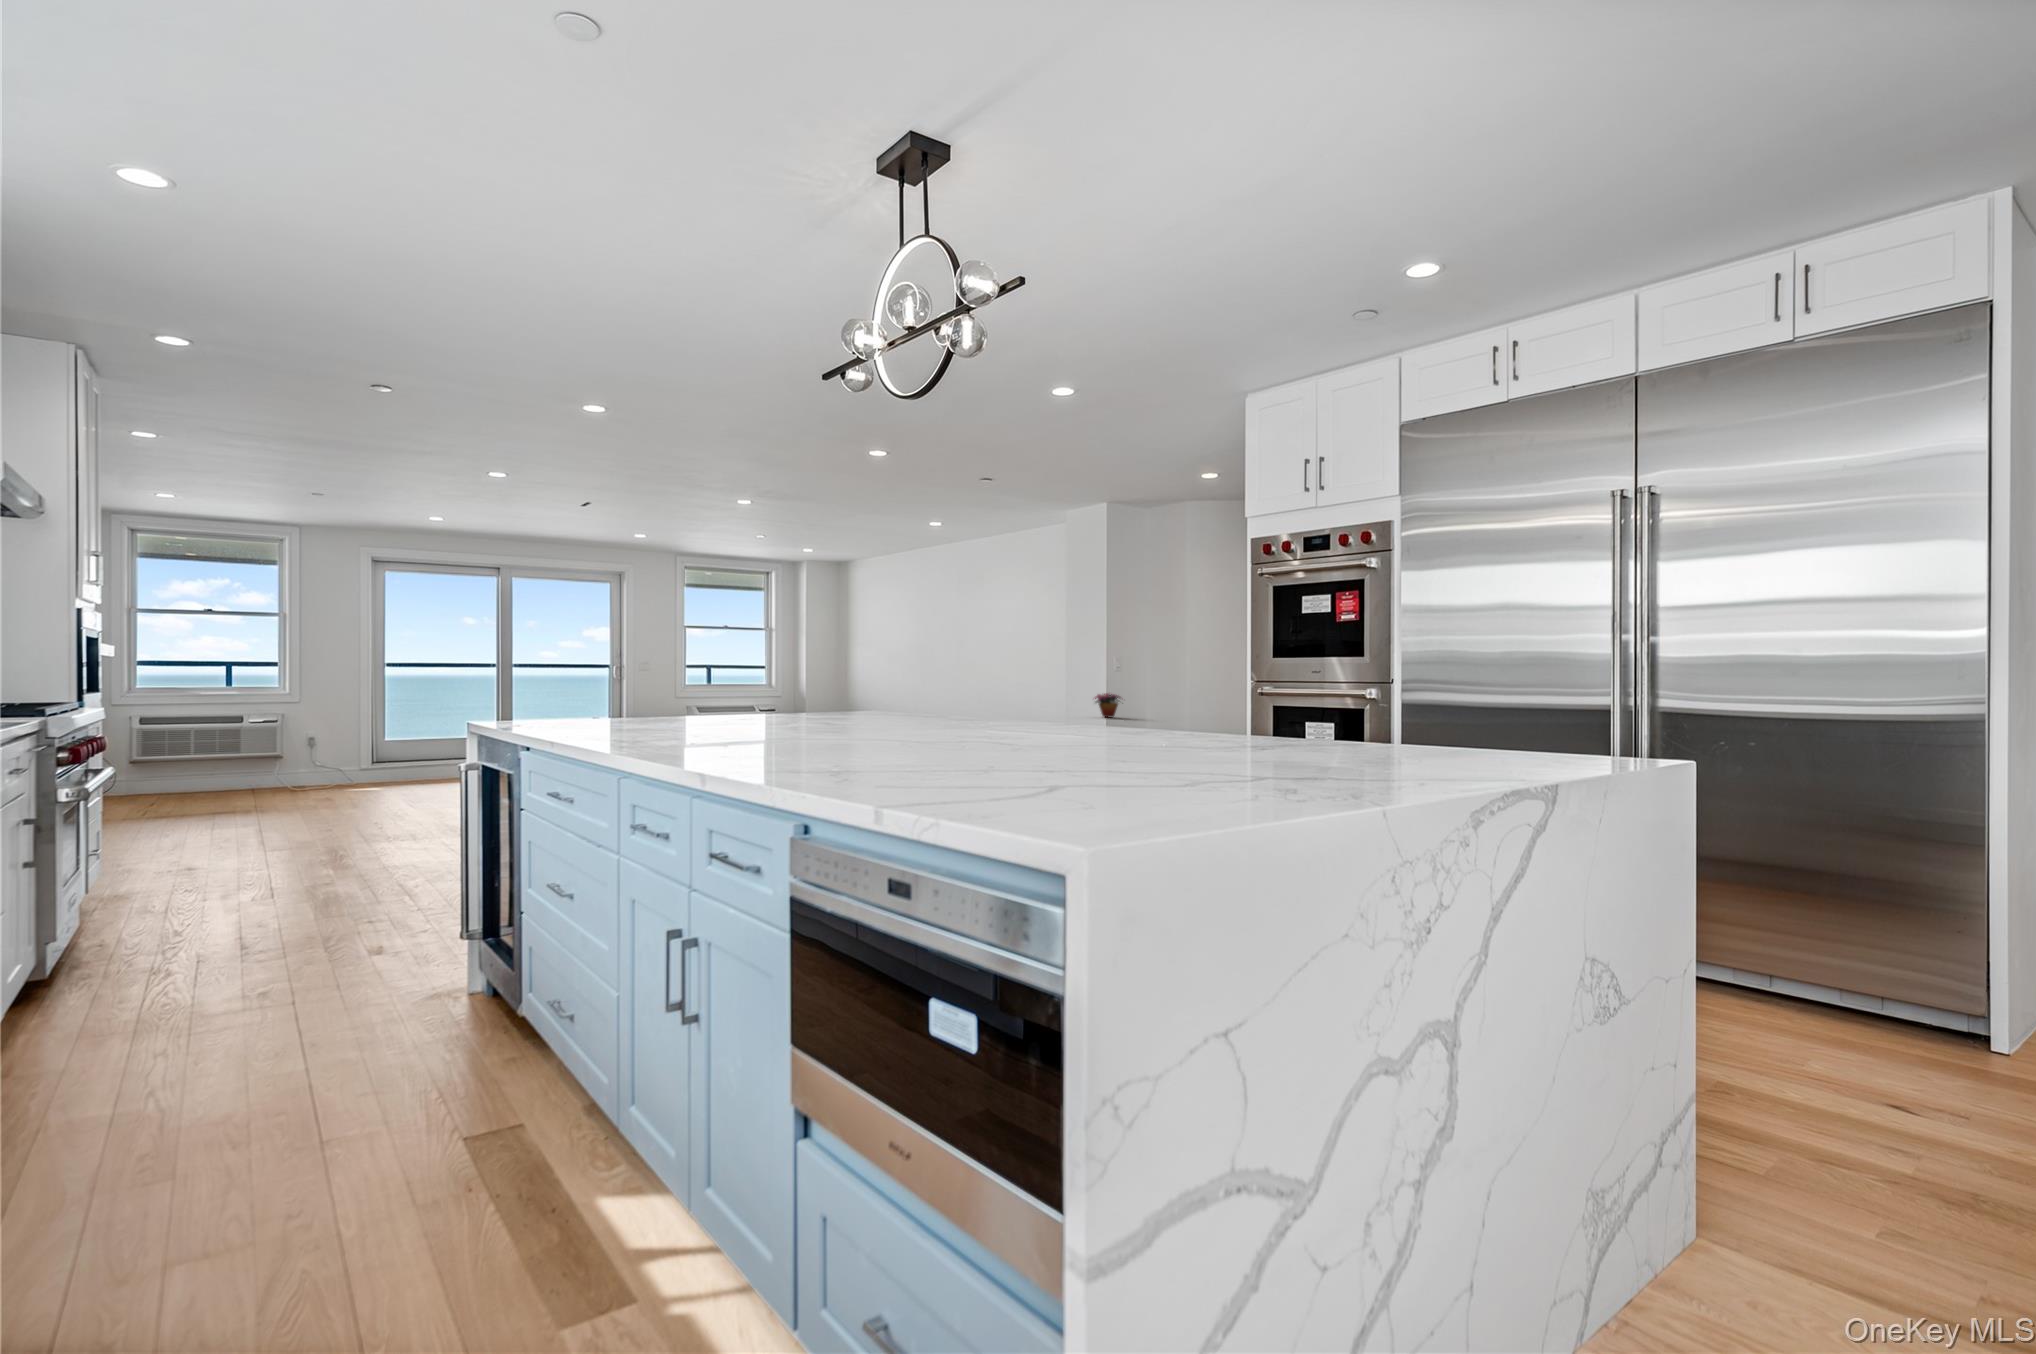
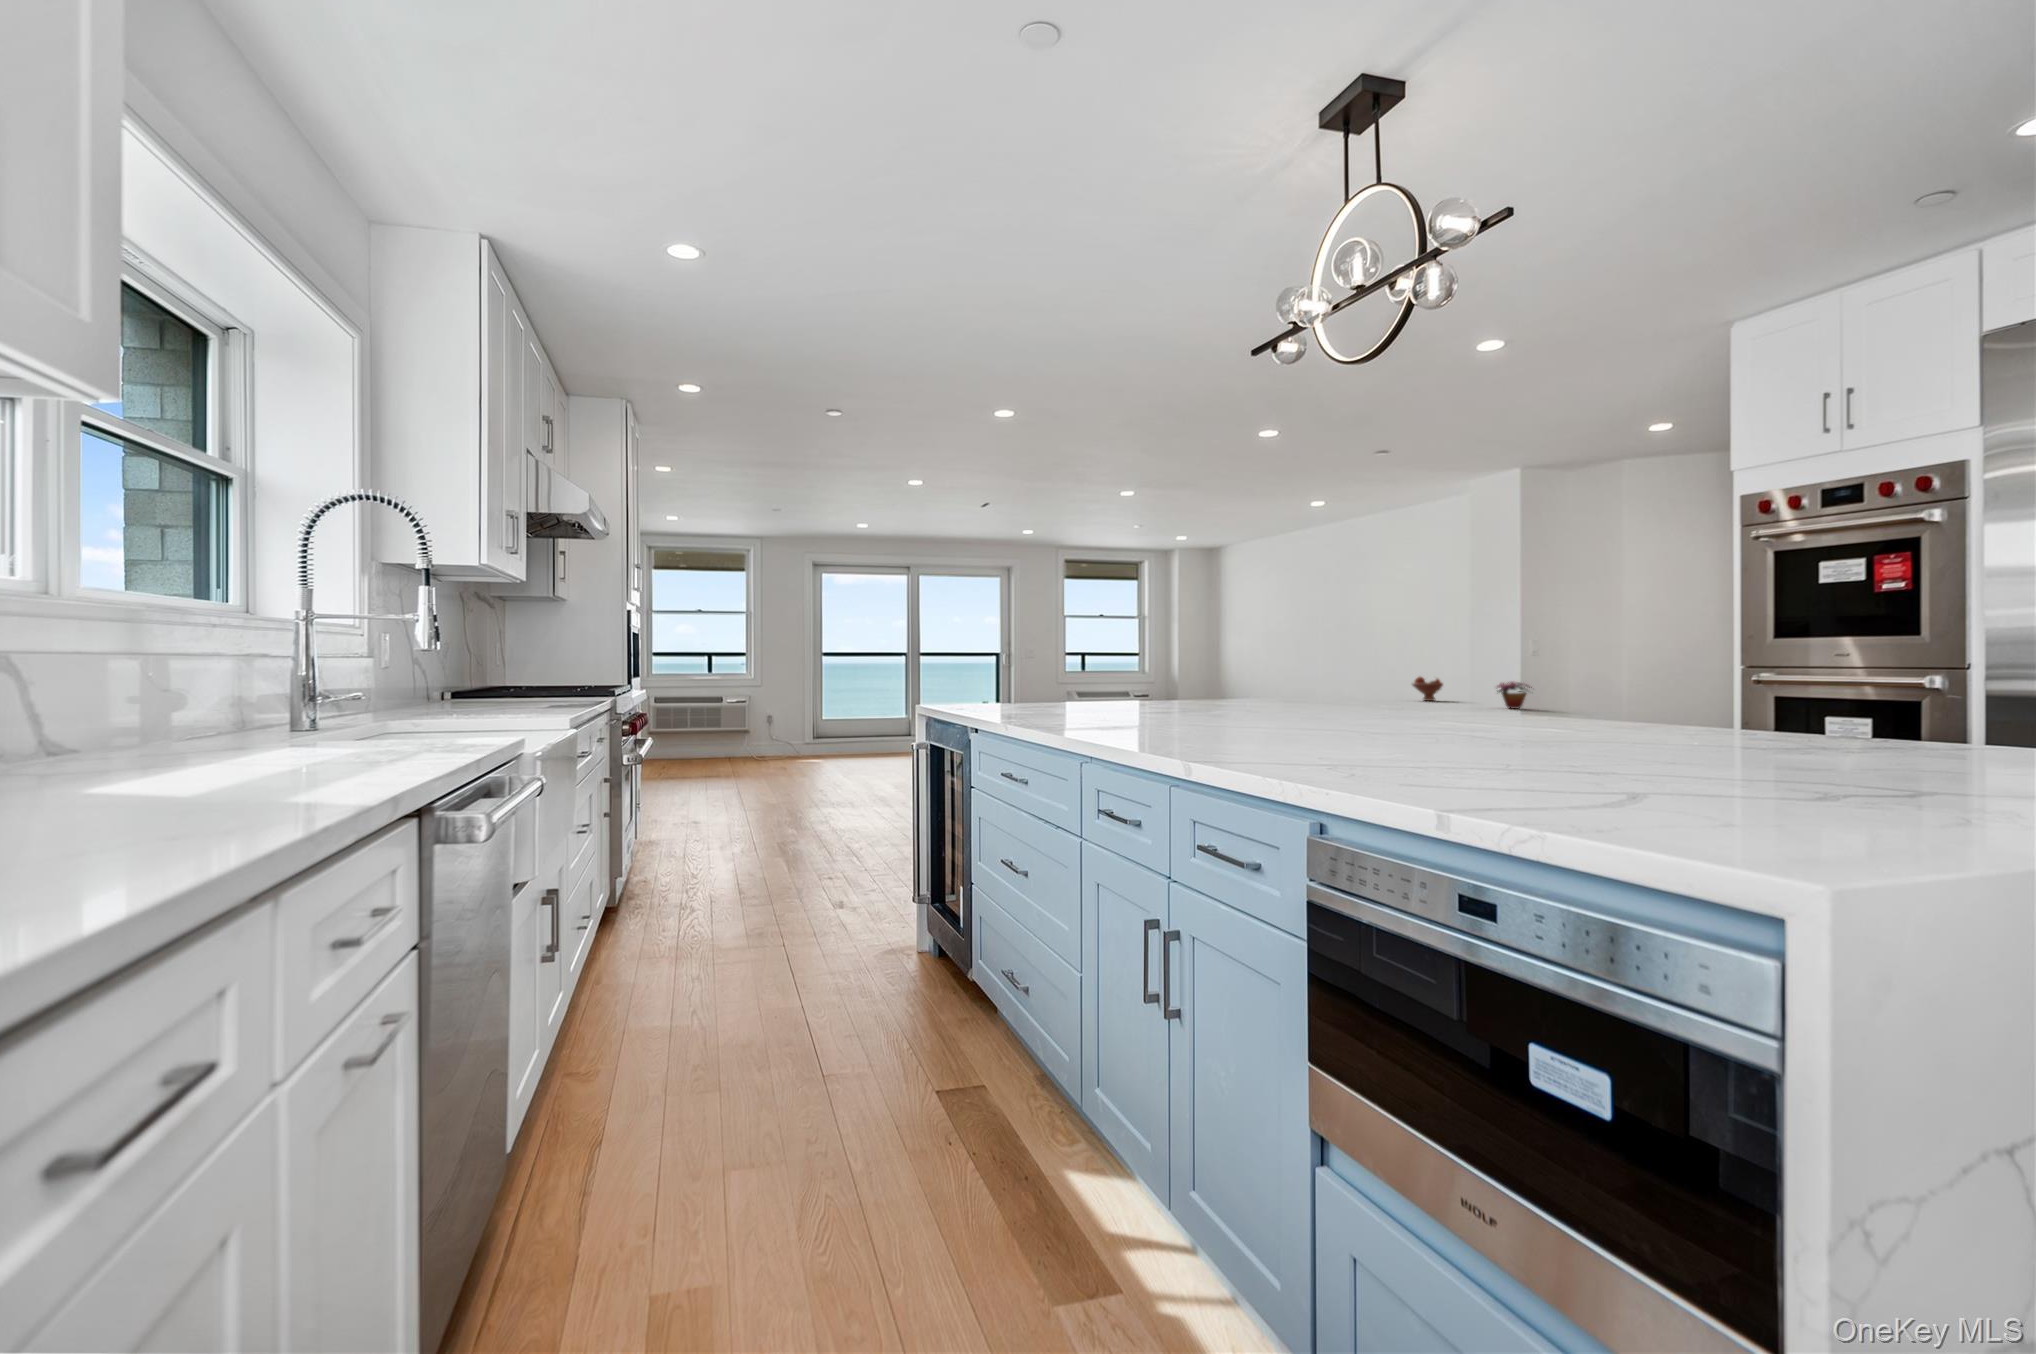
fruit bowl: none [1028,688,1059,711] -> present [1412,677,1443,701]

